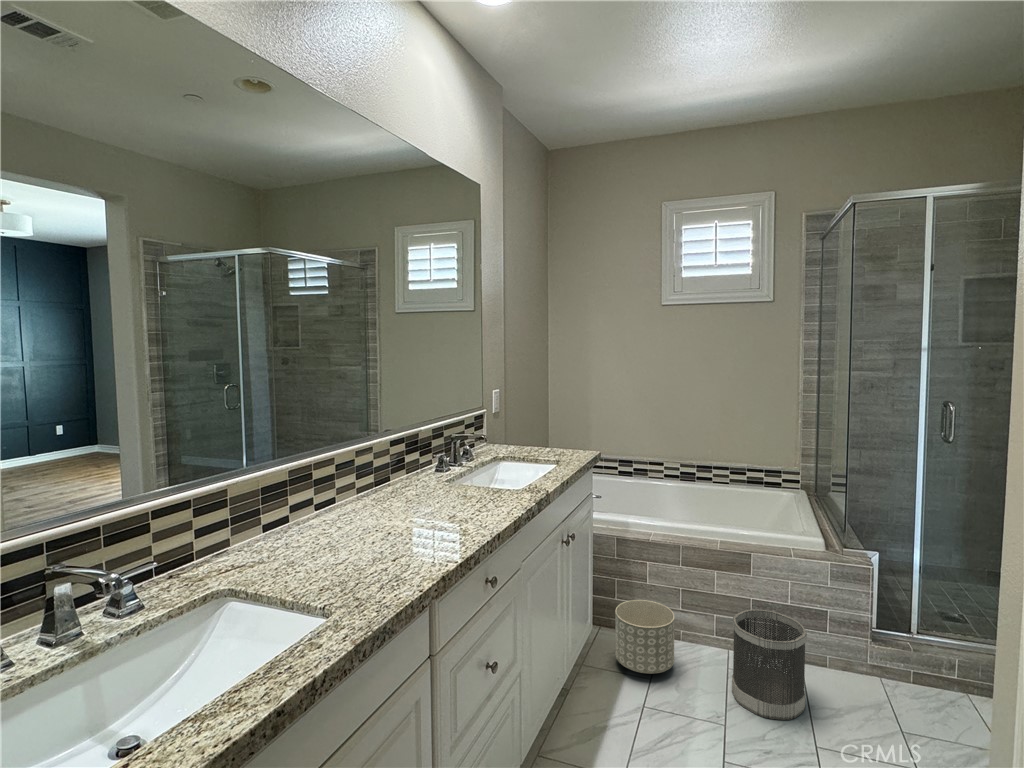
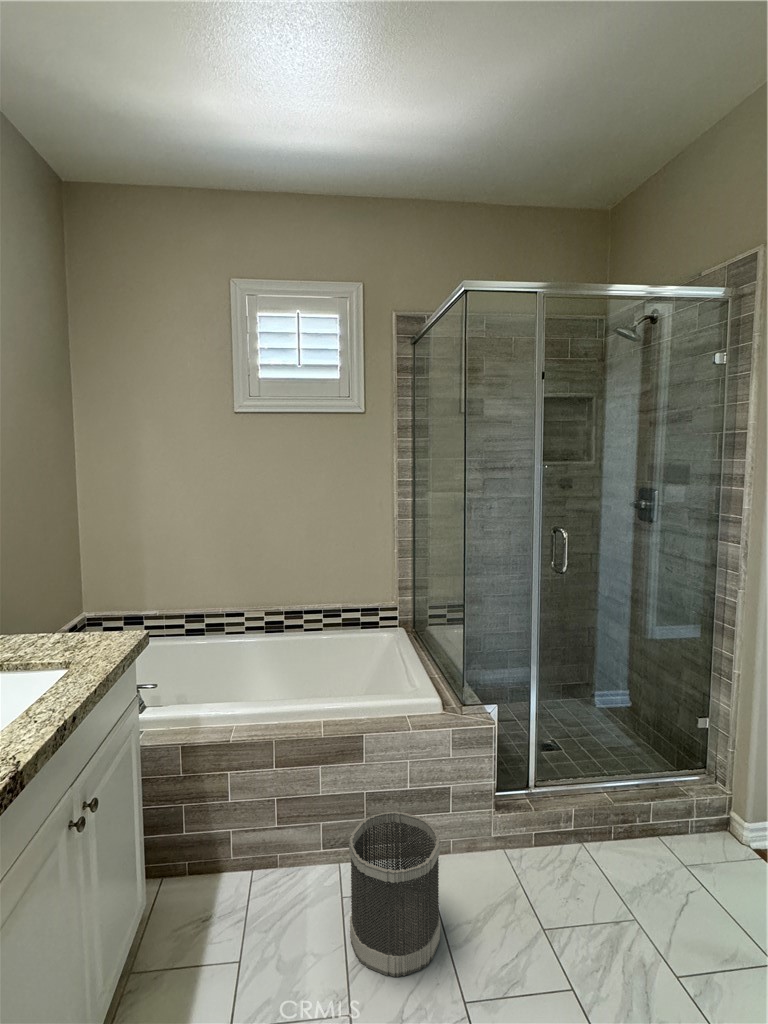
planter: present [615,600,675,674] -> none [178,835,270,967]

